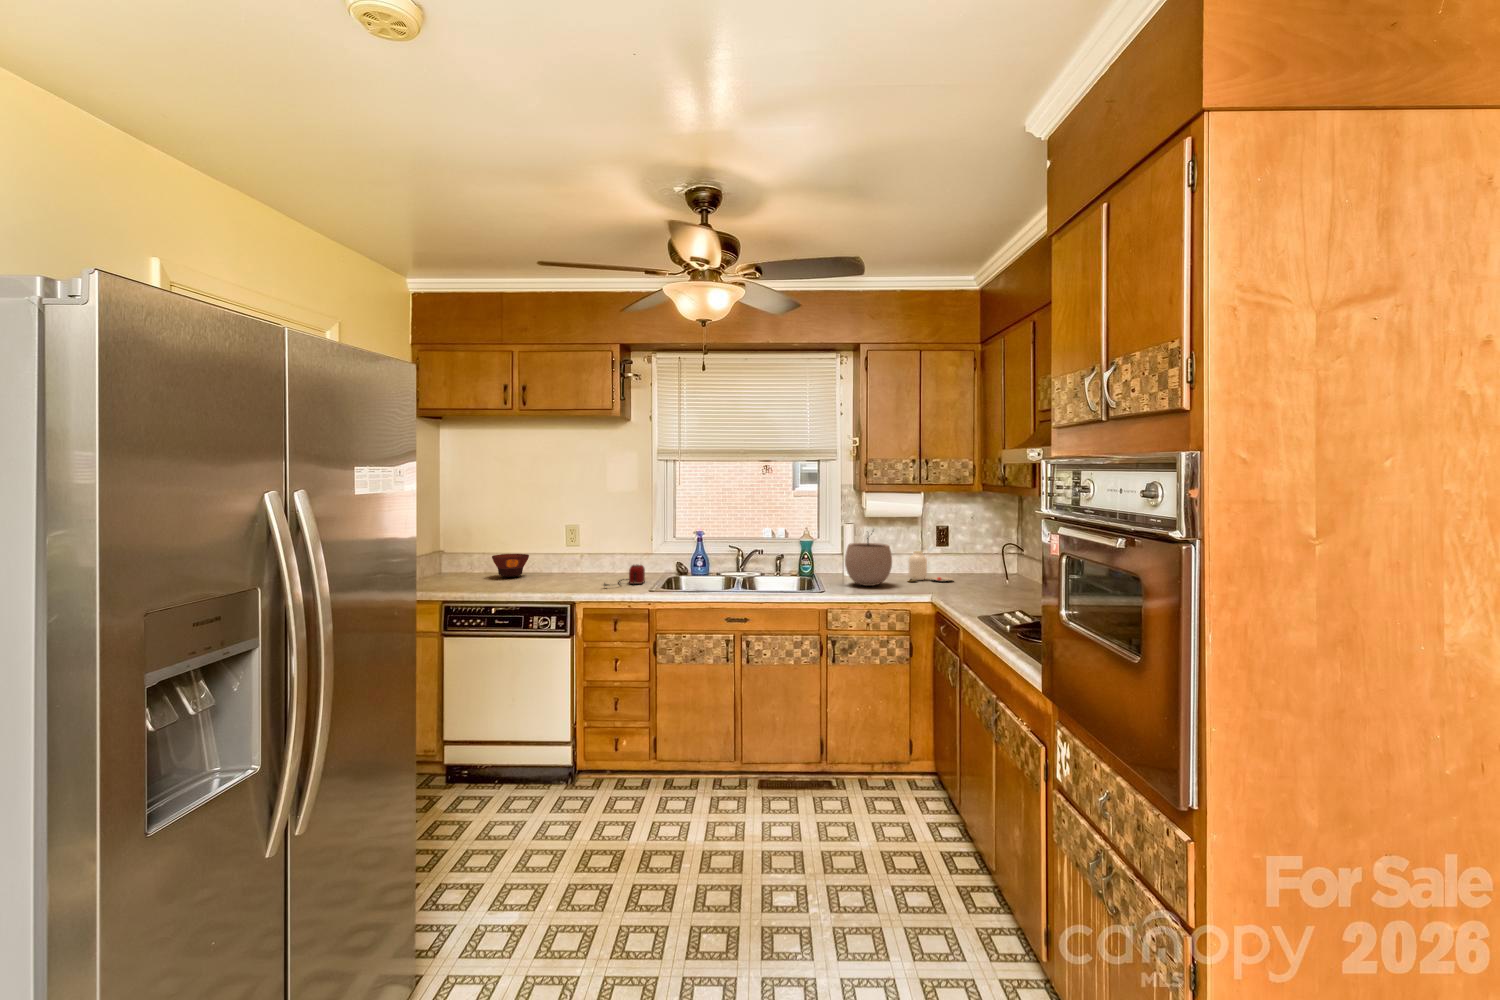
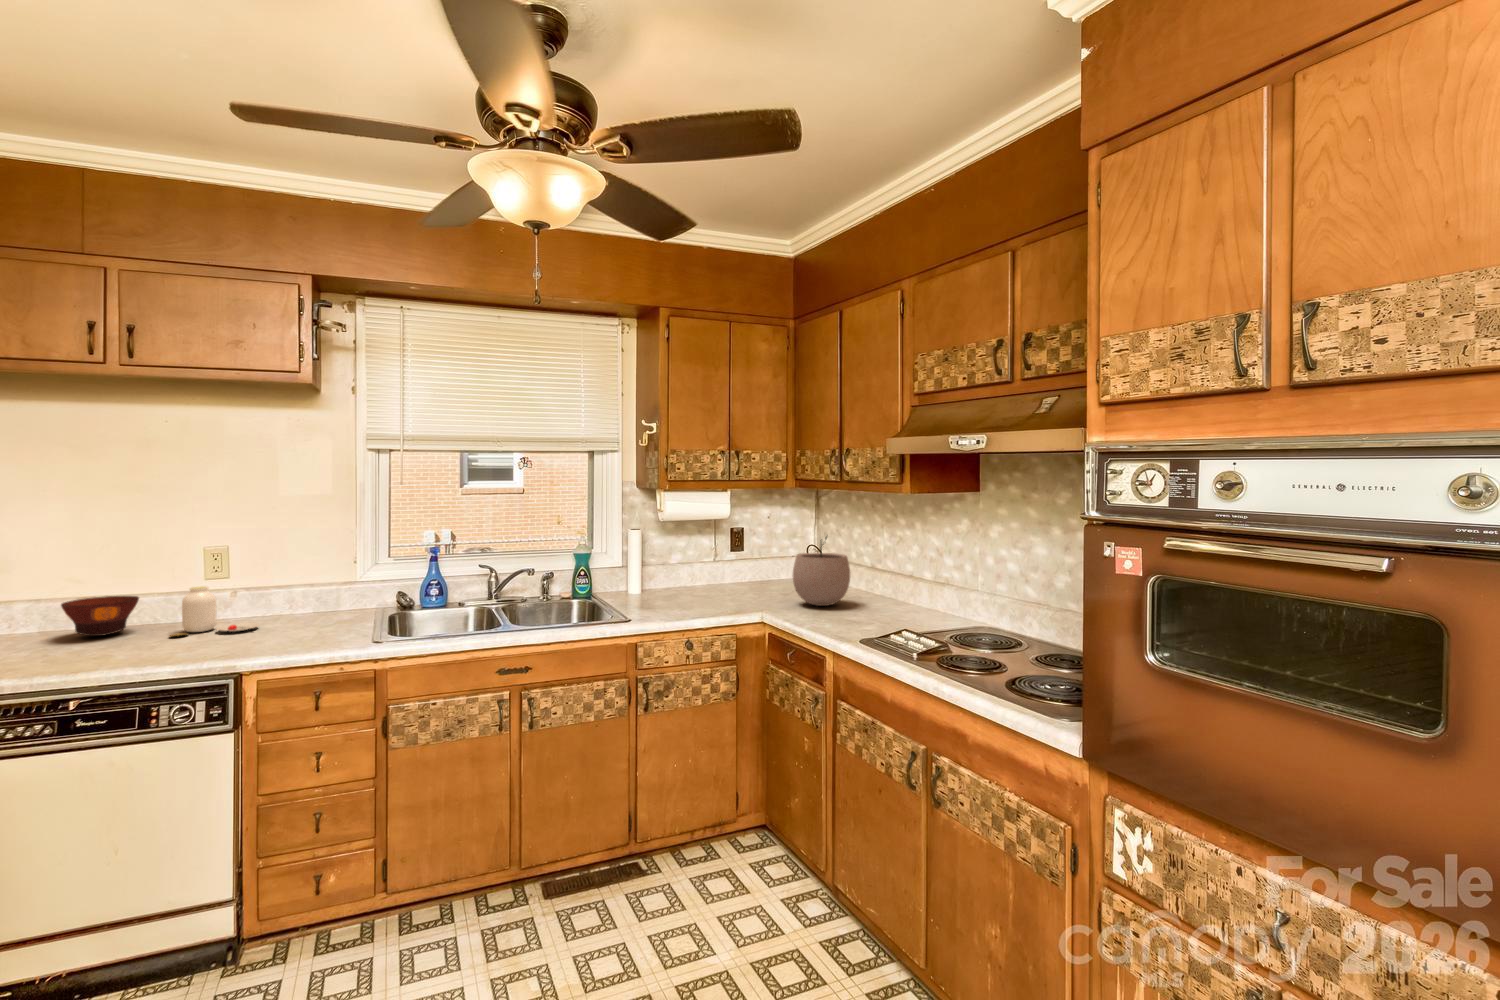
plant pot: present [845,533,892,586] -> present [793,537,850,606]
jar: present [909,551,954,581] -> present [170,586,259,637]
toaster: present [604,565,645,586] -> none [287,601,357,641]

